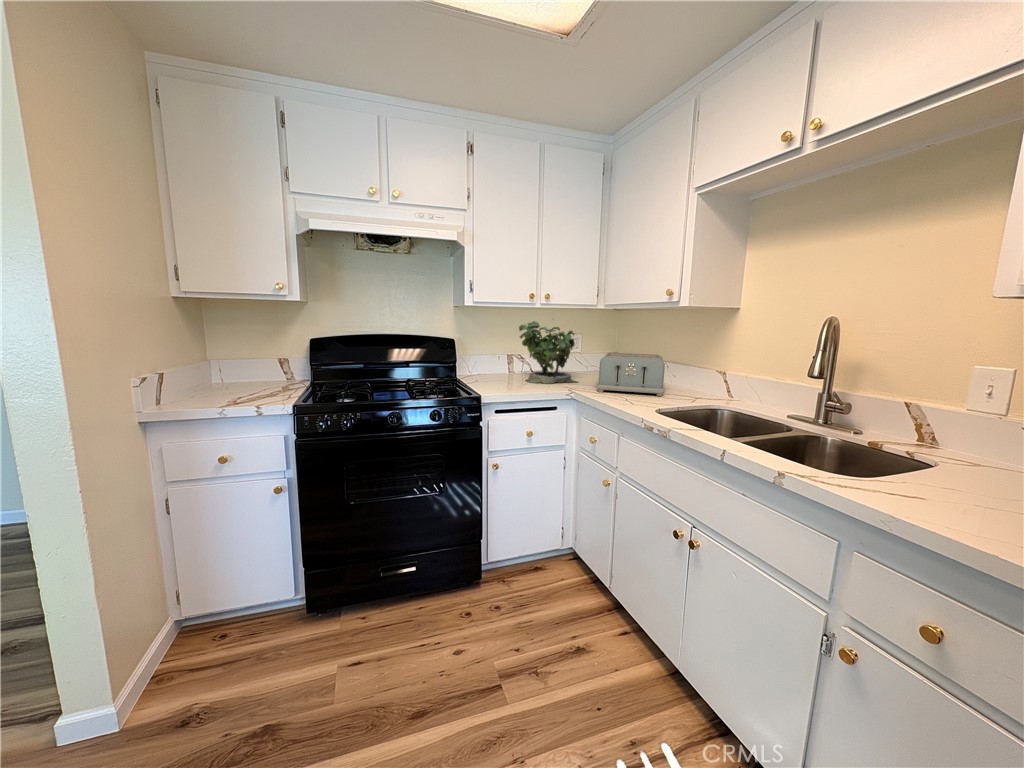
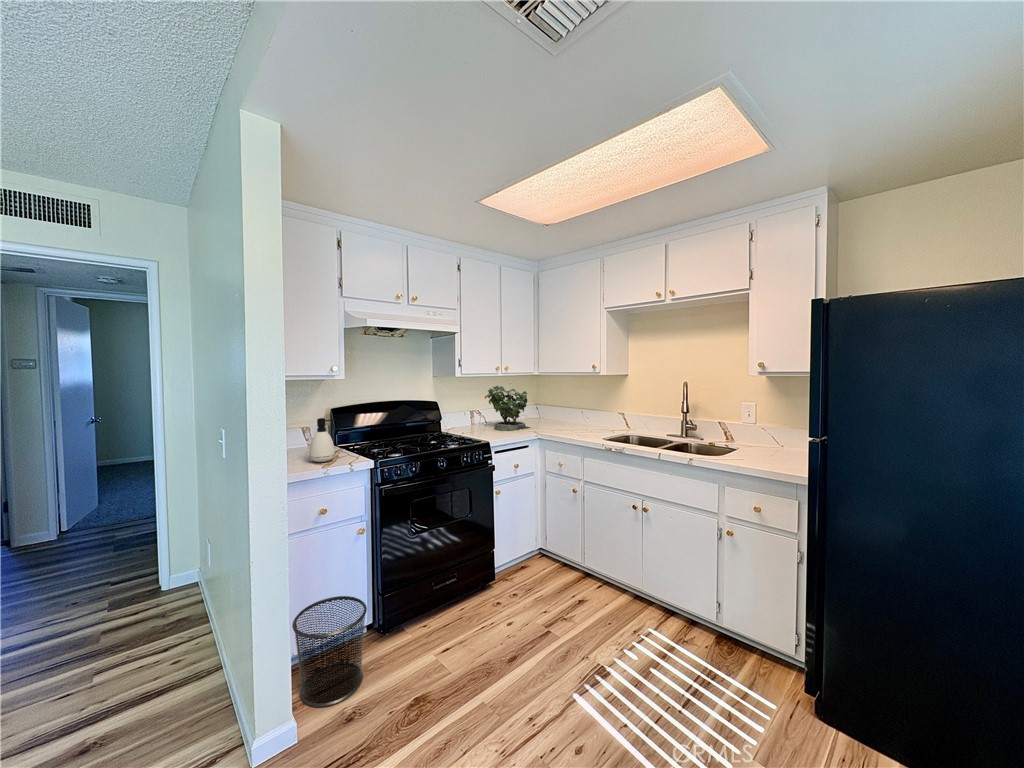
soap dispenser: none [225,345,259,399] -> present [309,418,335,462]
toaster: present [597,353,665,396] -> none [546,405,595,432]
trash can: none [152,561,256,693] -> present [292,596,367,707]

